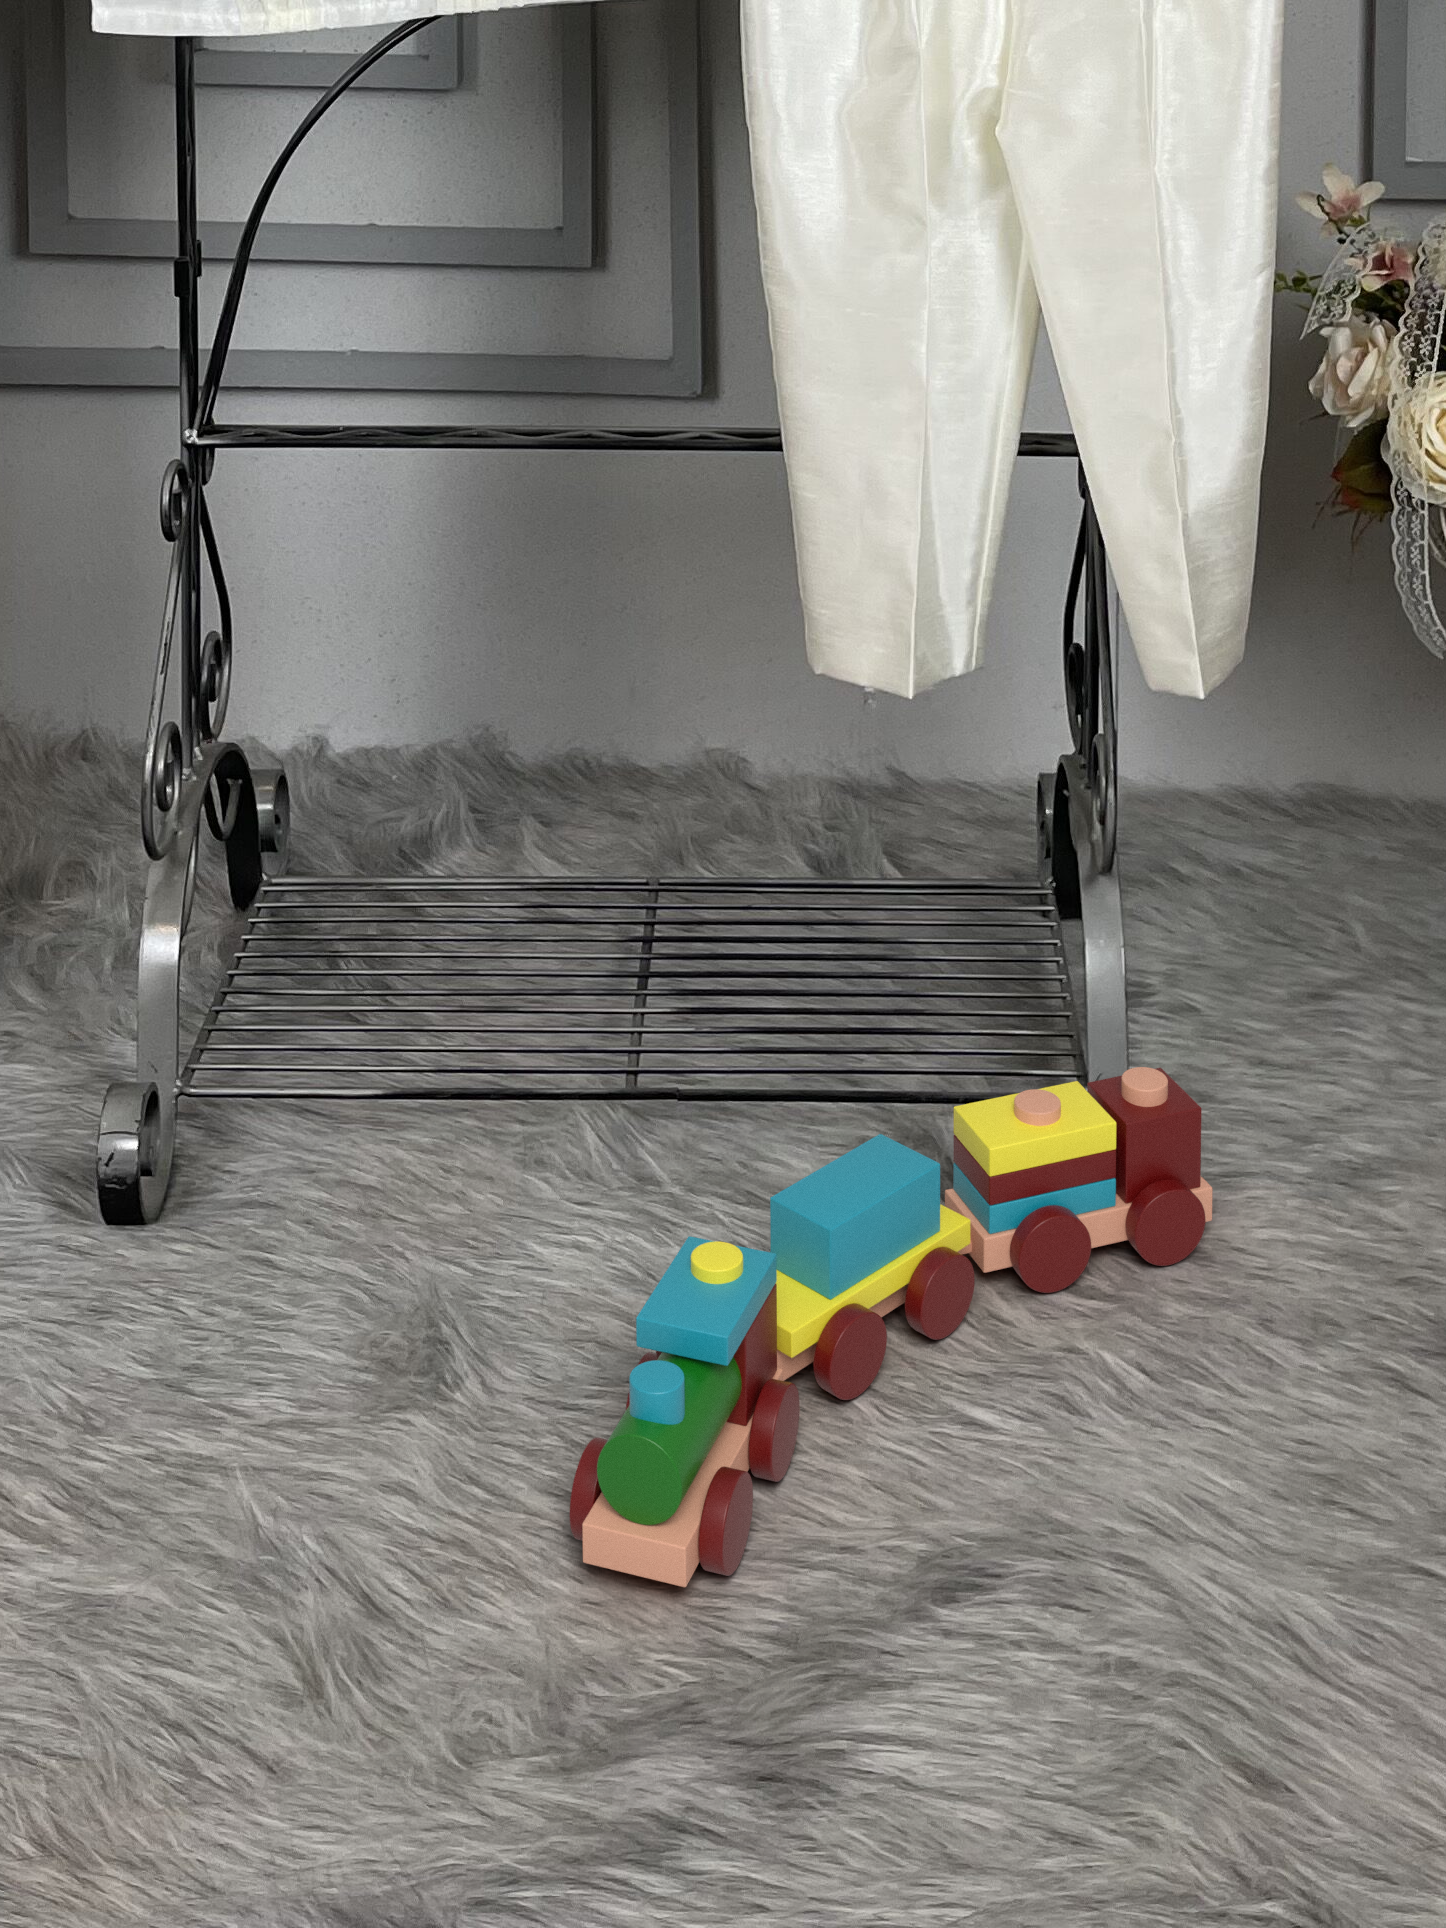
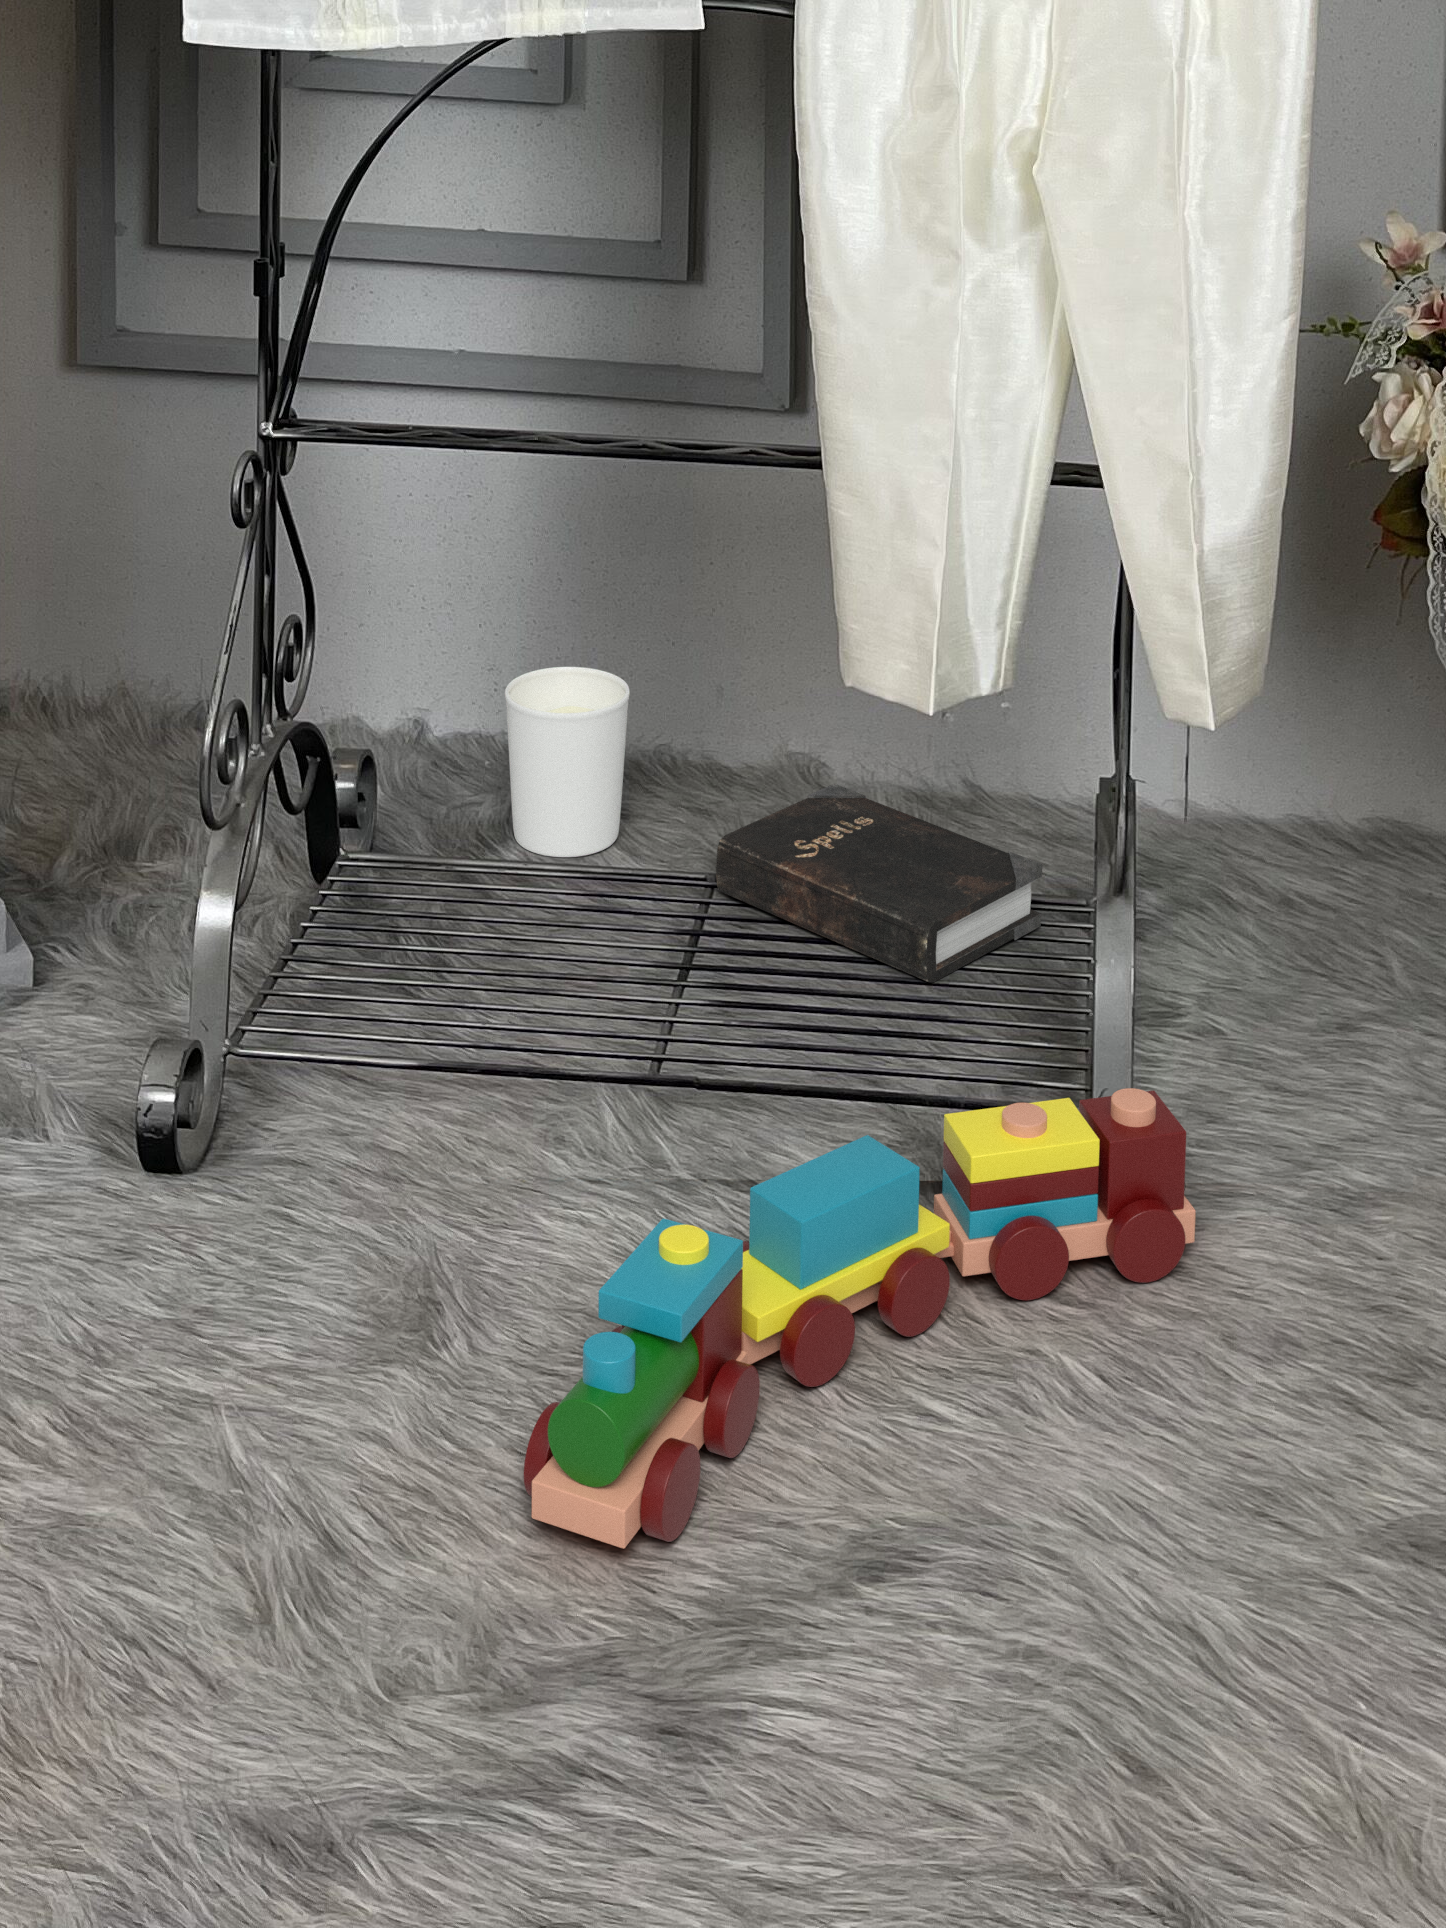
candle holder: none [428,667,558,864] -> present [505,667,630,857]
hardback book: none [661,772,997,970] -> present [716,784,1042,982]

